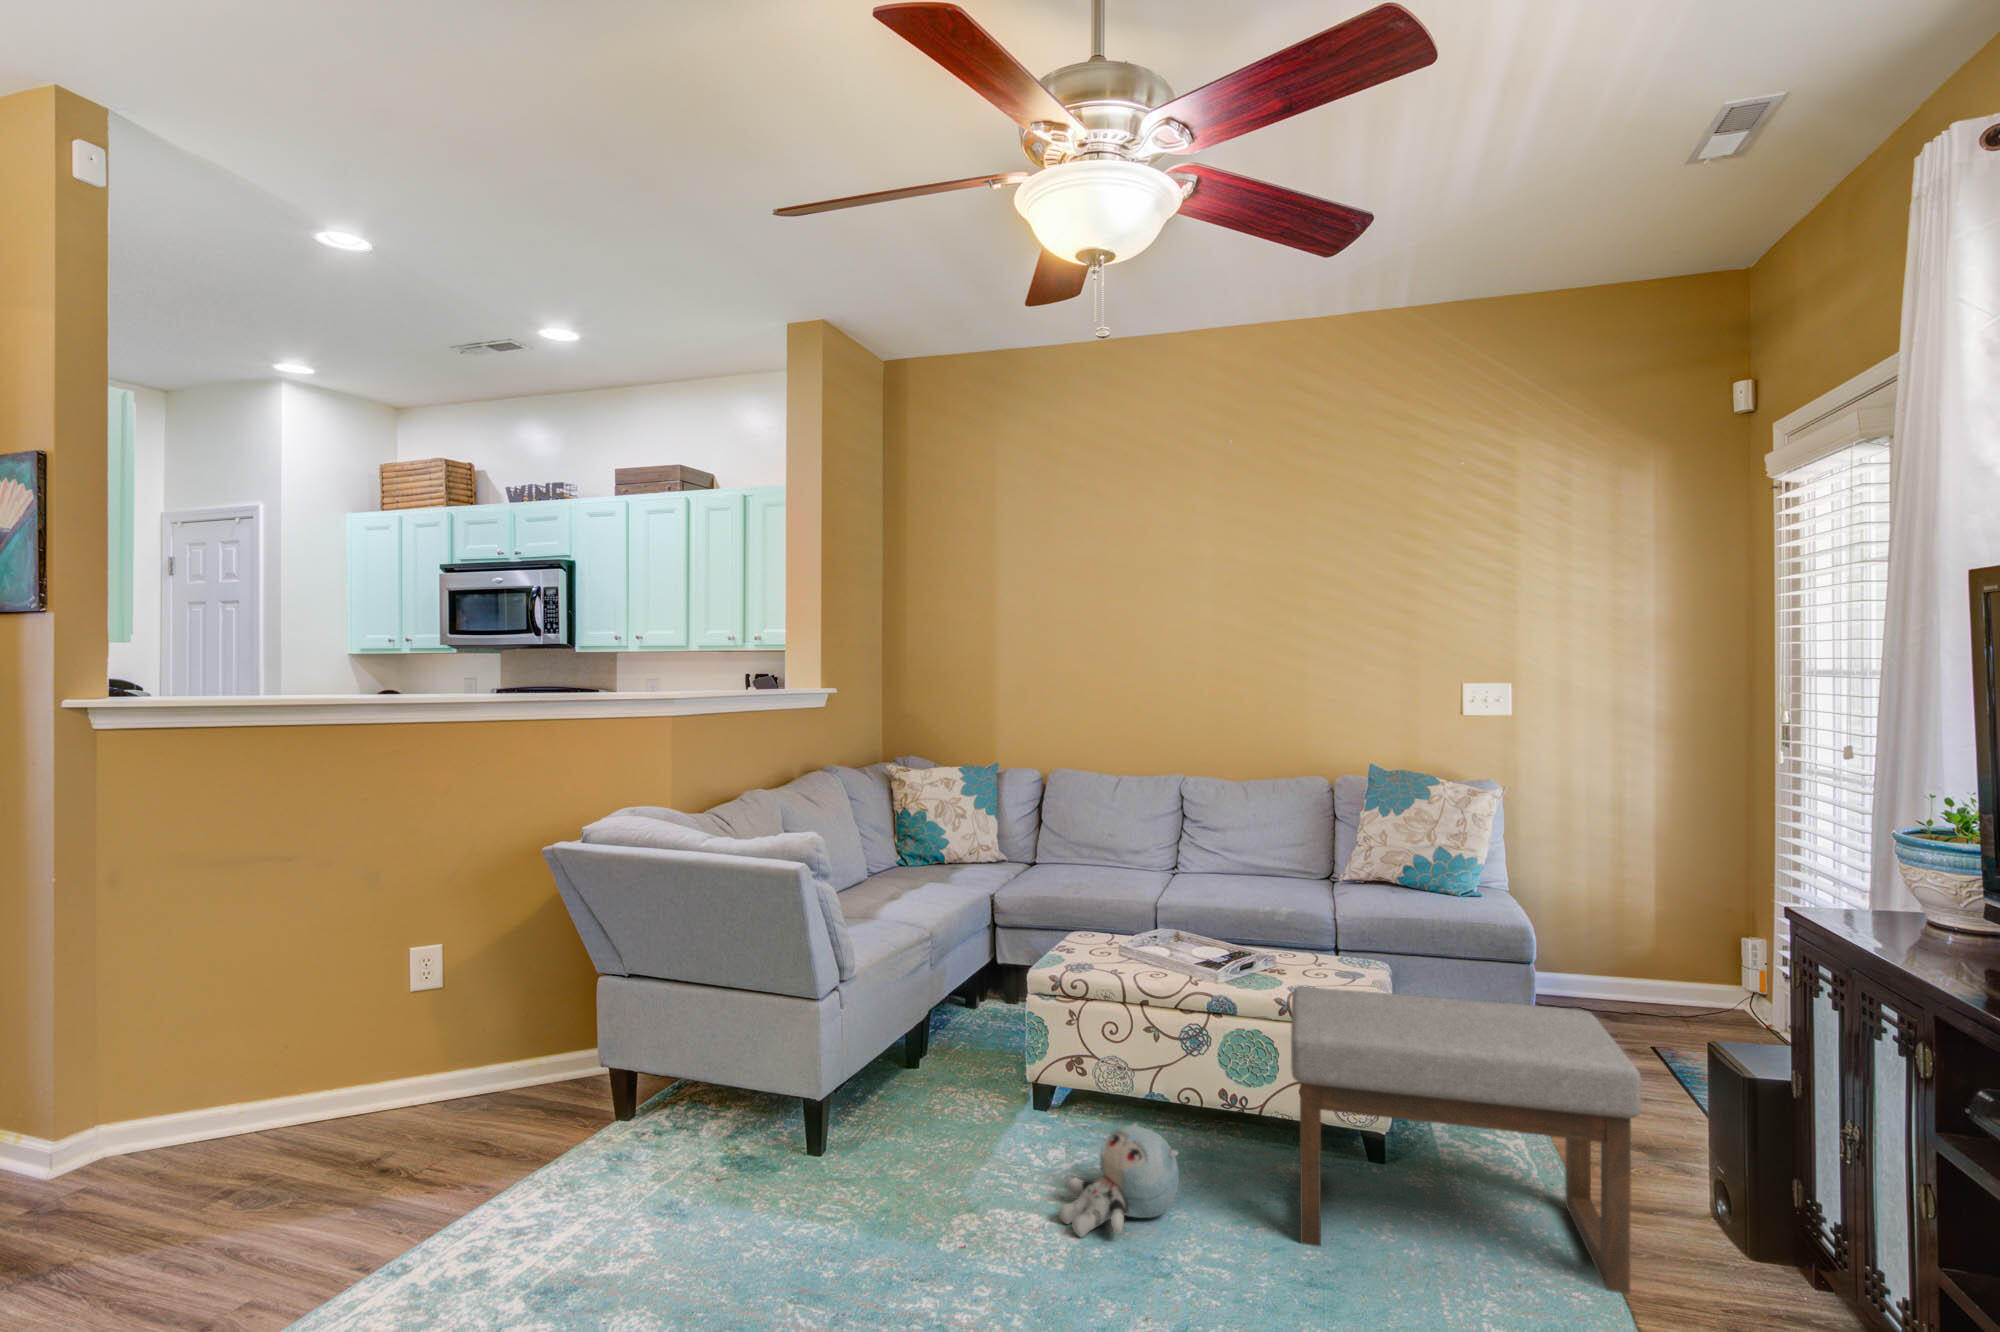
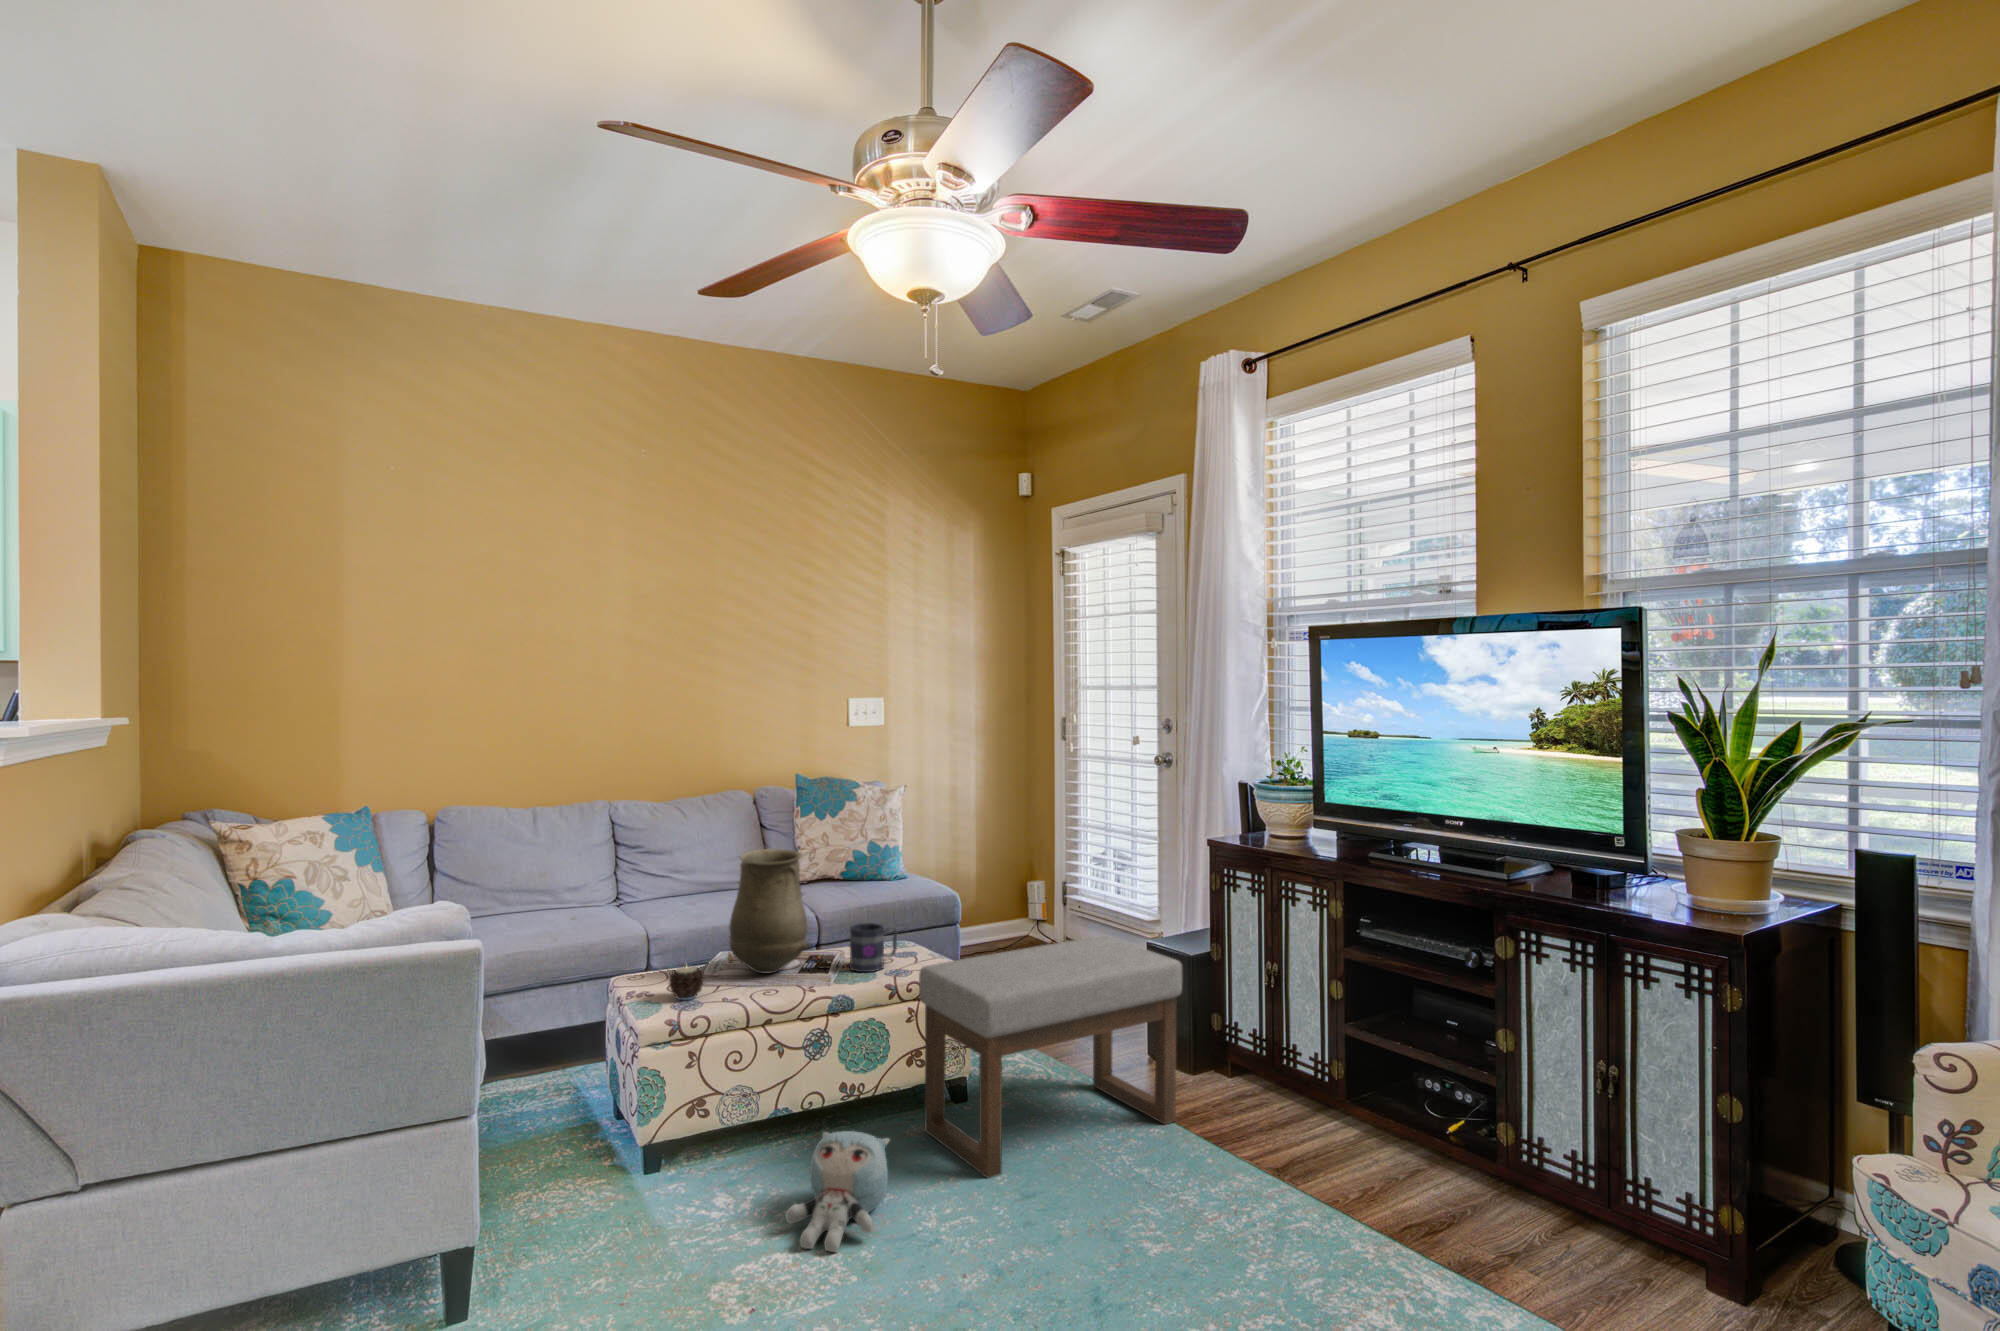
vase: none [1153,834,1228,959] -> present [729,849,810,973]
mug: none [1260,928,1319,982] -> present [850,923,897,972]
candle: none [1072,930,1107,964] -> present [669,966,704,1000]

